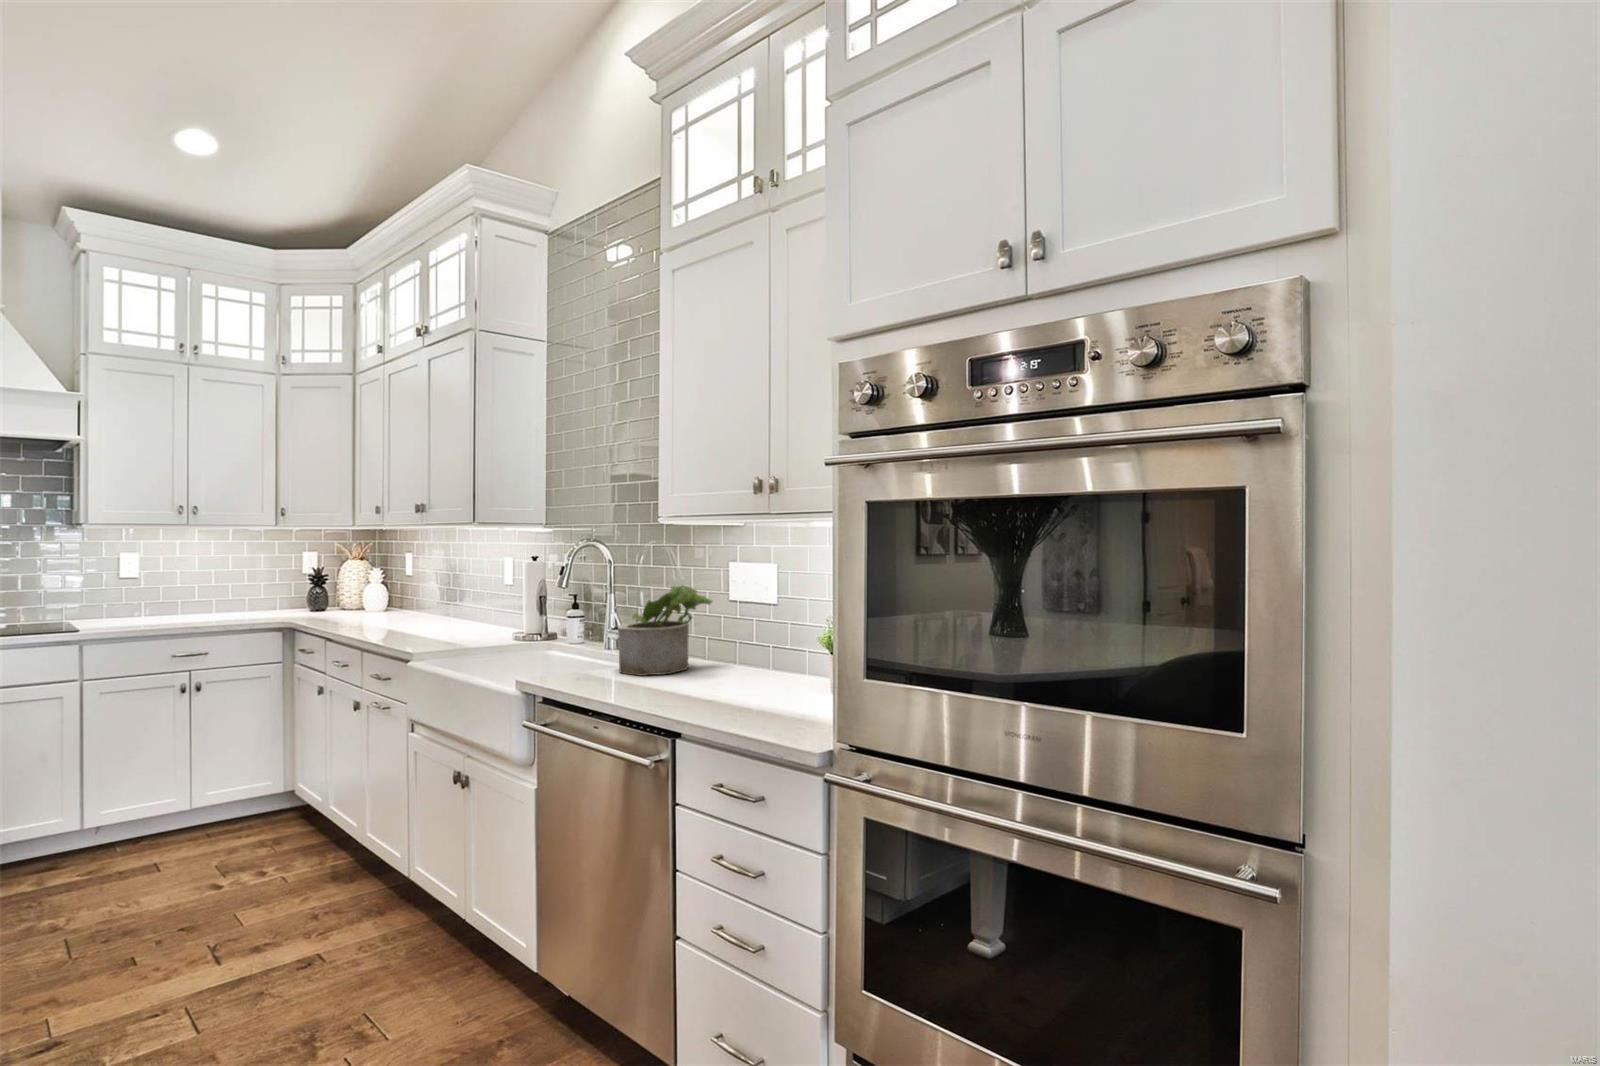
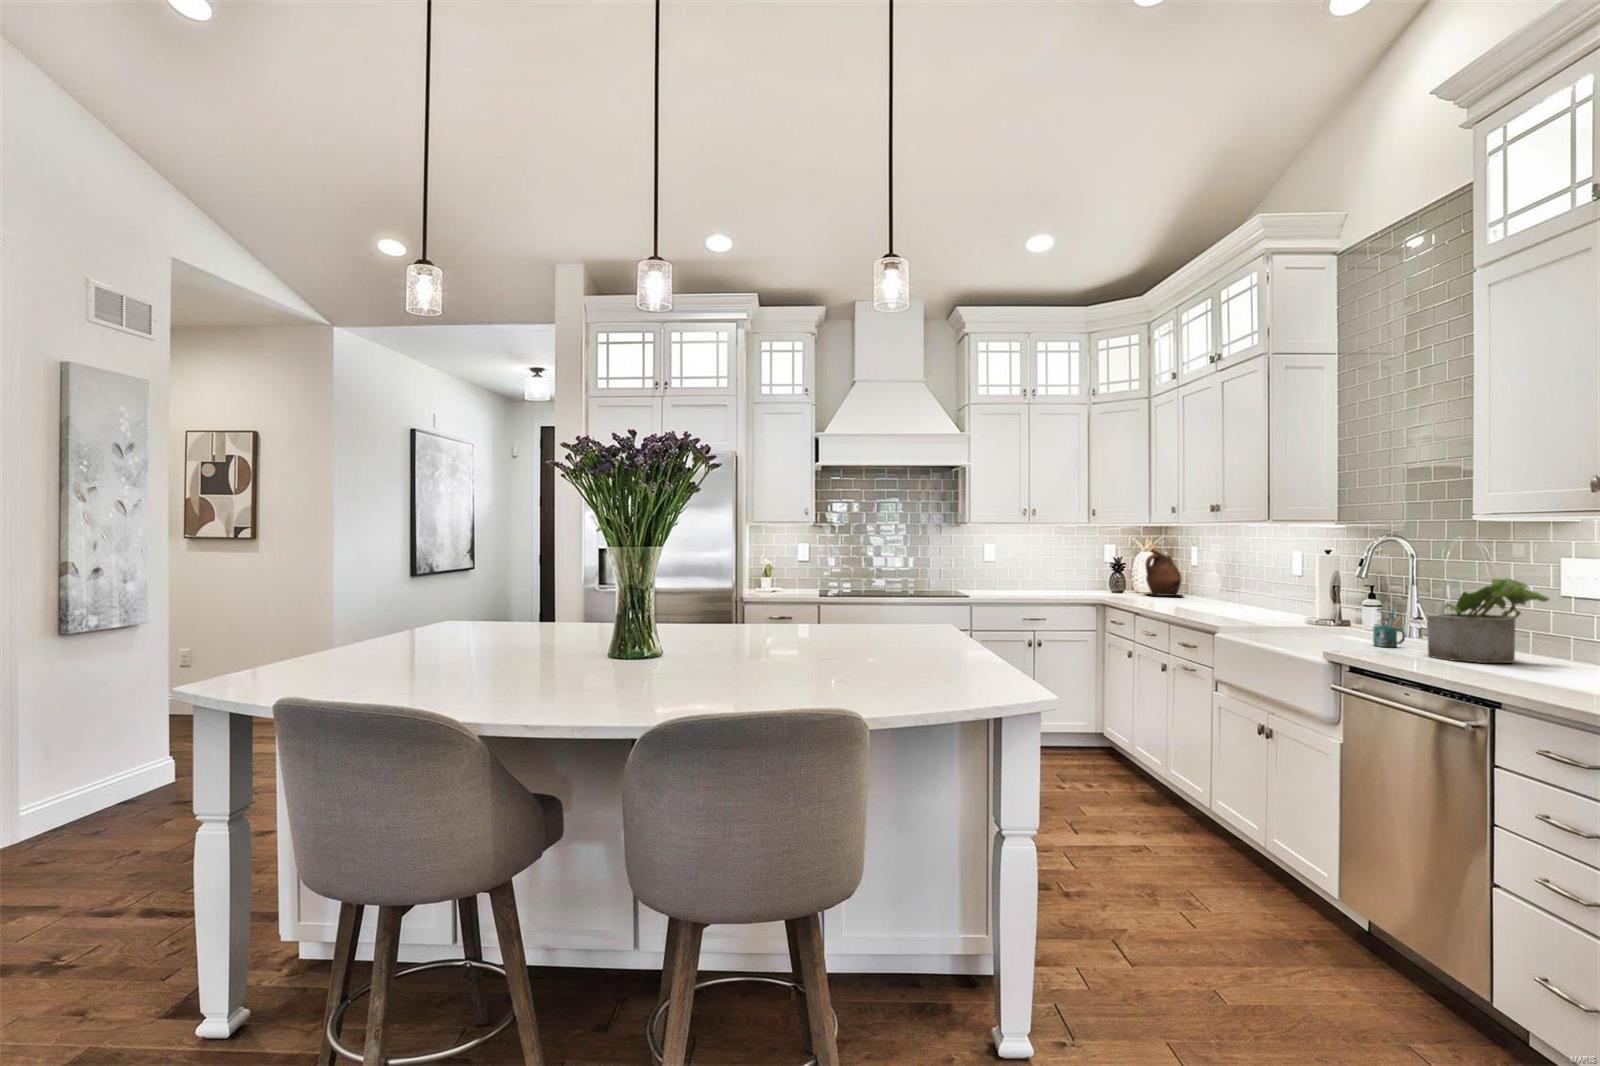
ceramic pitcher: none [351,557,402,611] -> present [1145,550,1183,596]
mug: none [572,622,601,664] -> present [1373,611,1406,647]

